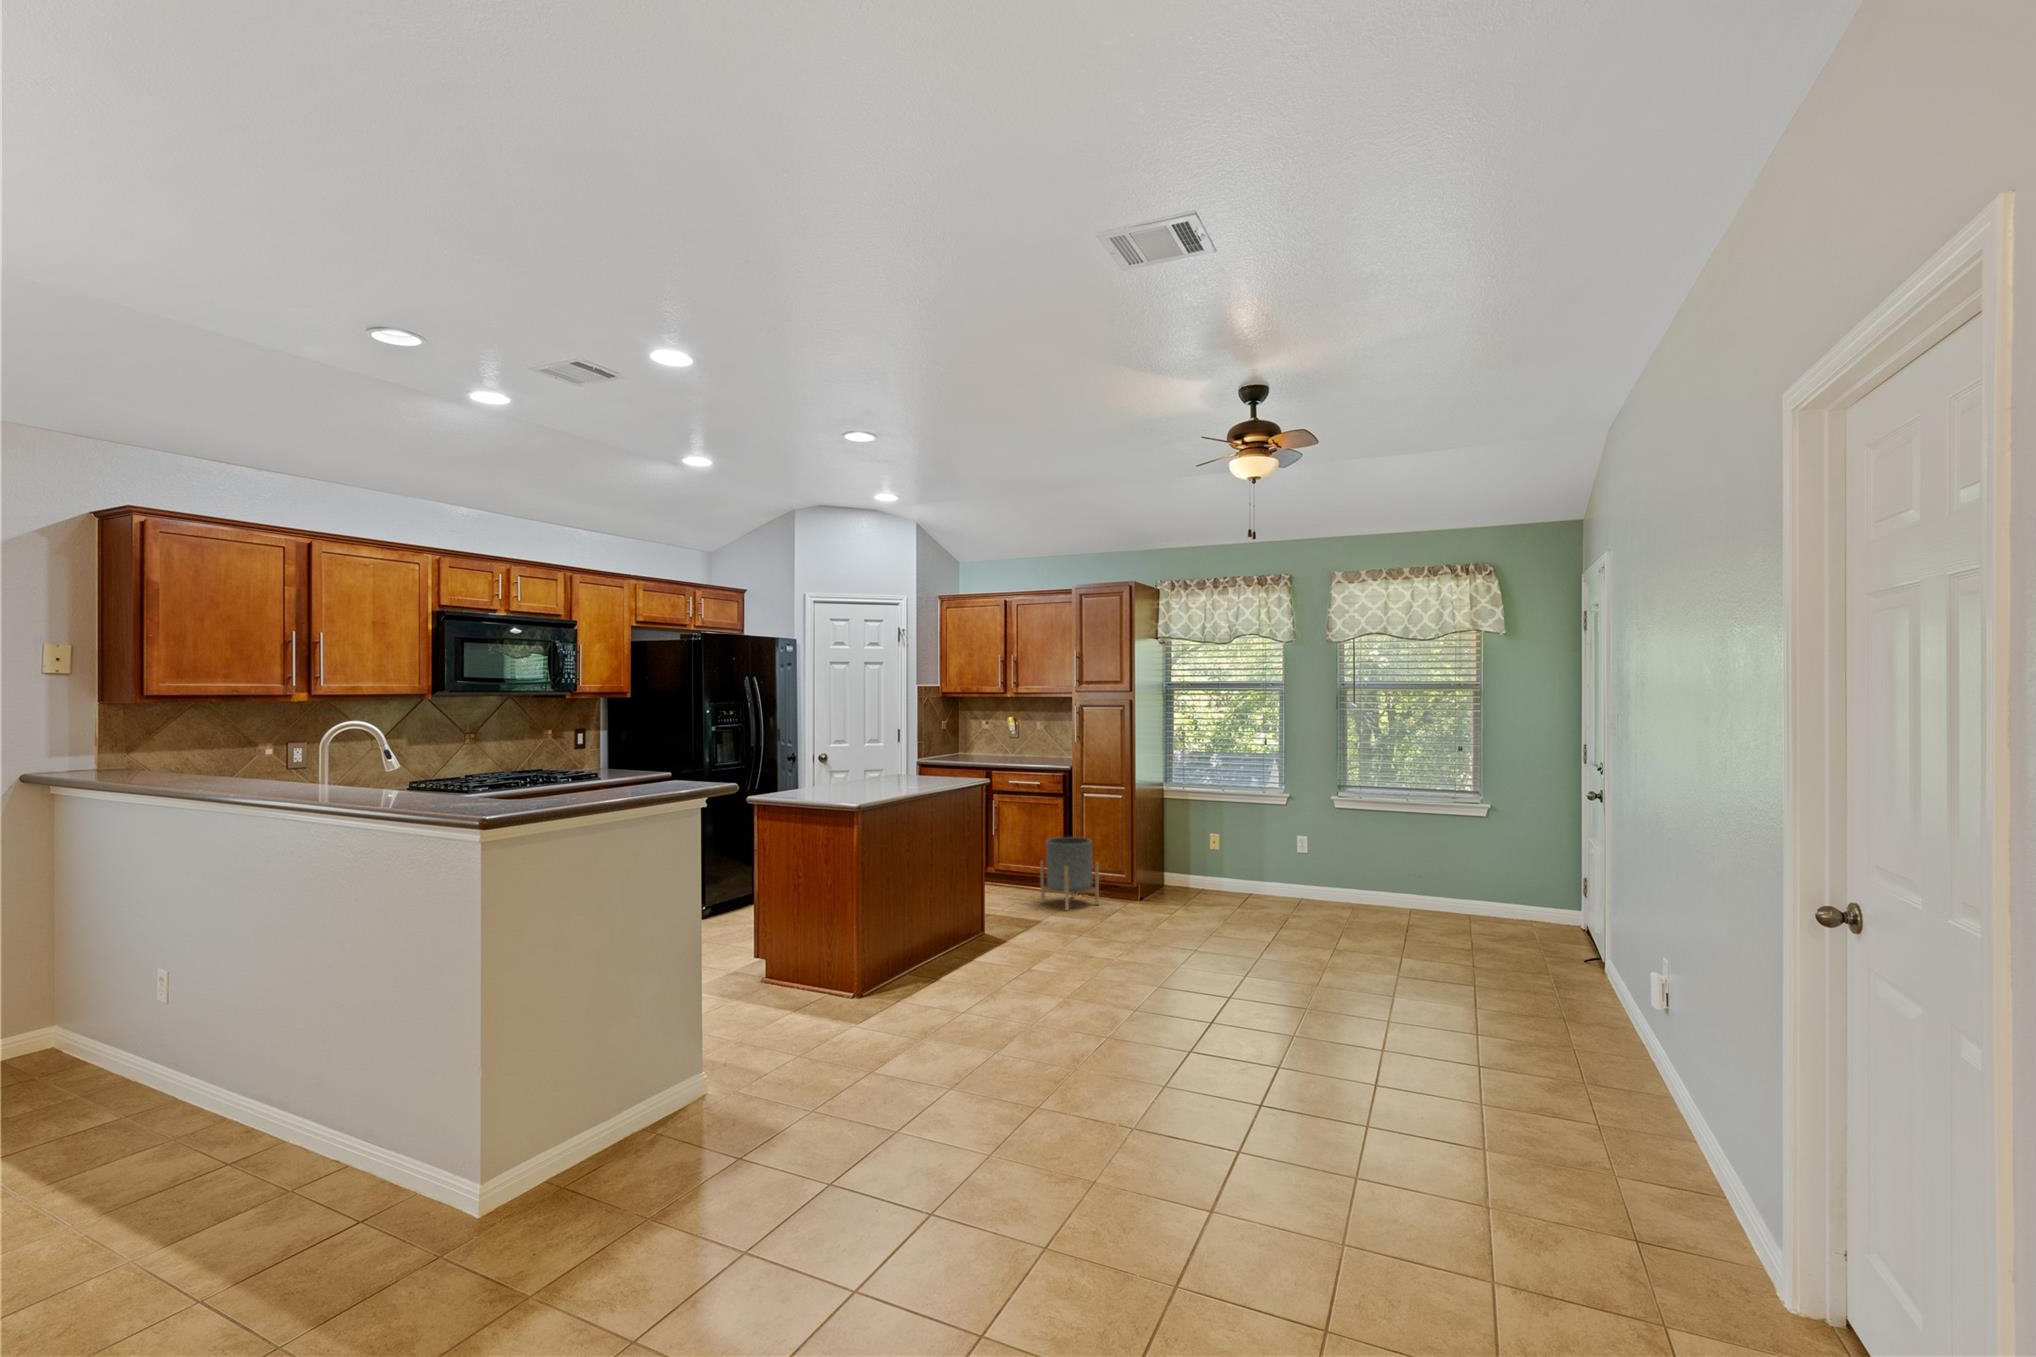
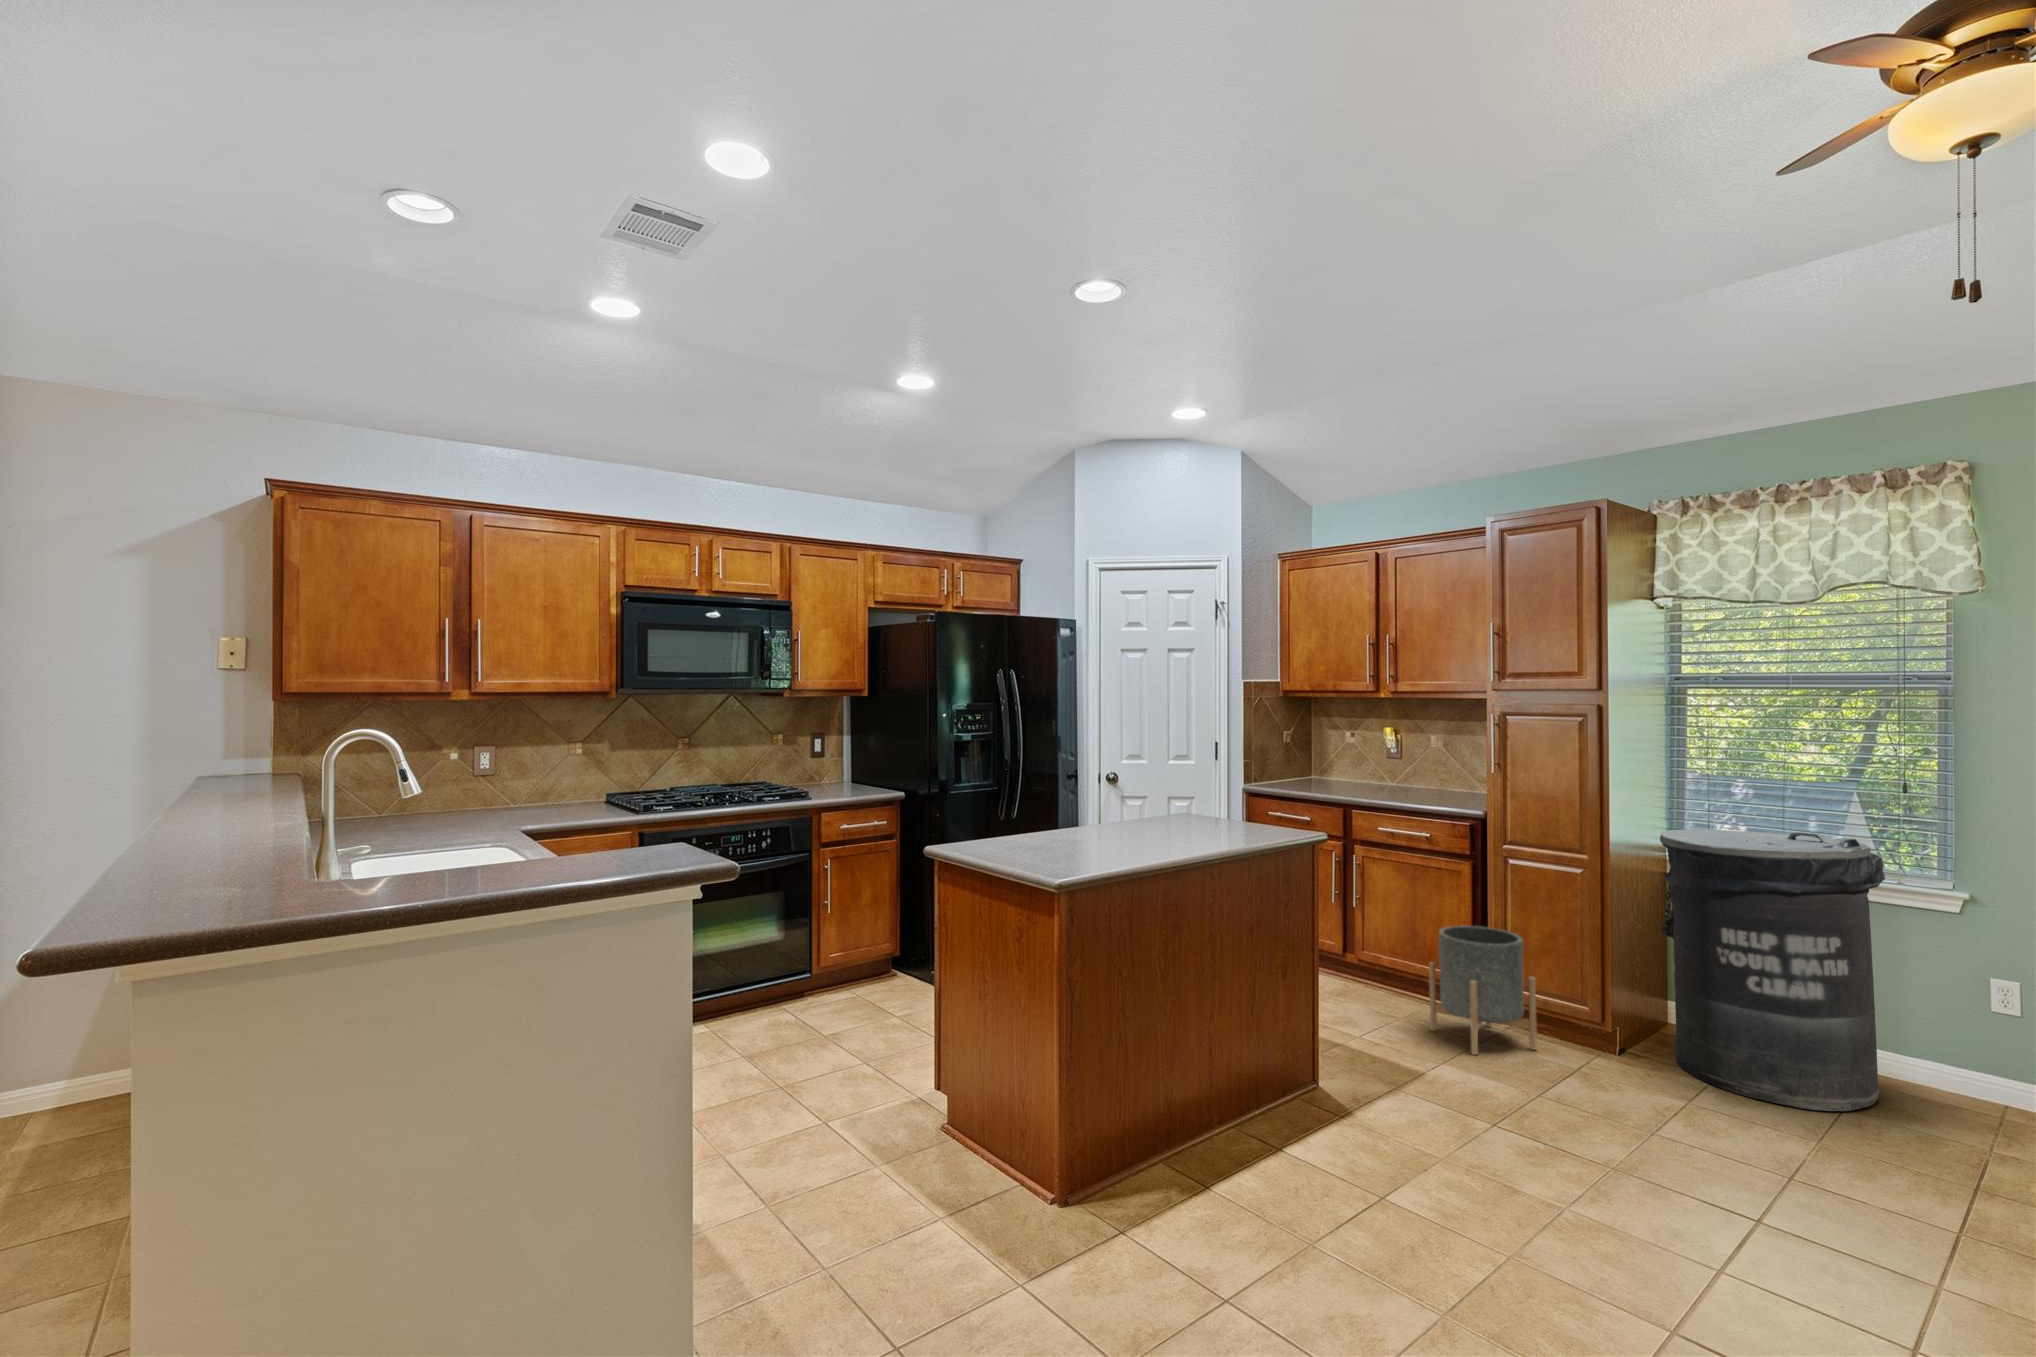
trash can: none [1160,767,1257,911] -> present [1660,830,1885,1111]

